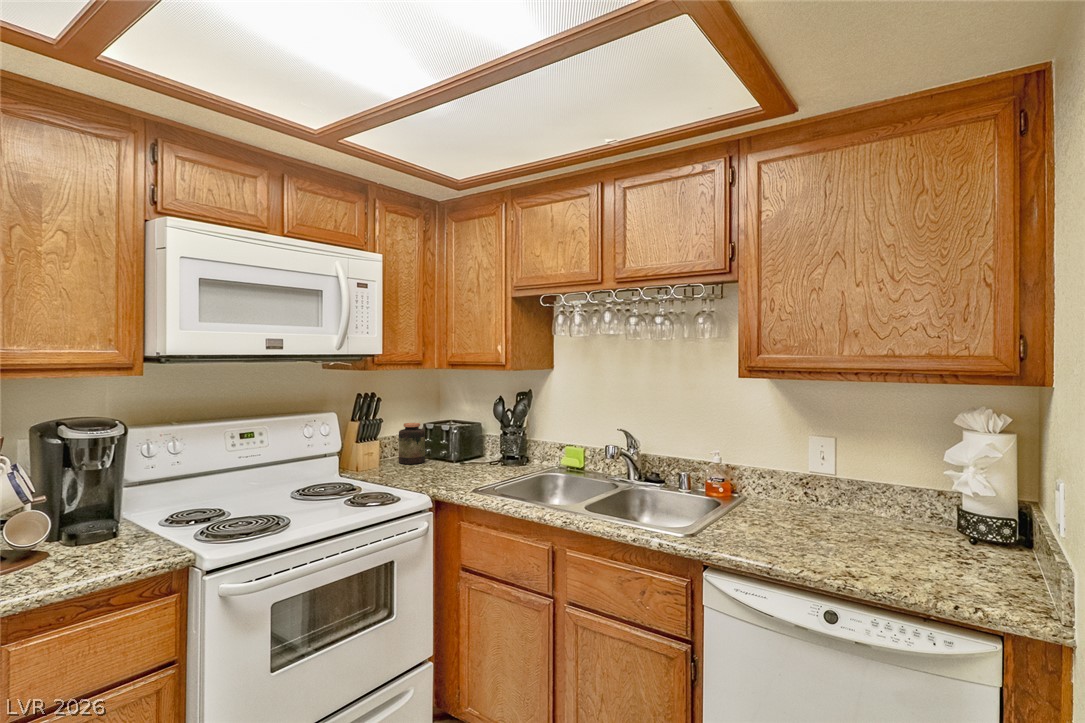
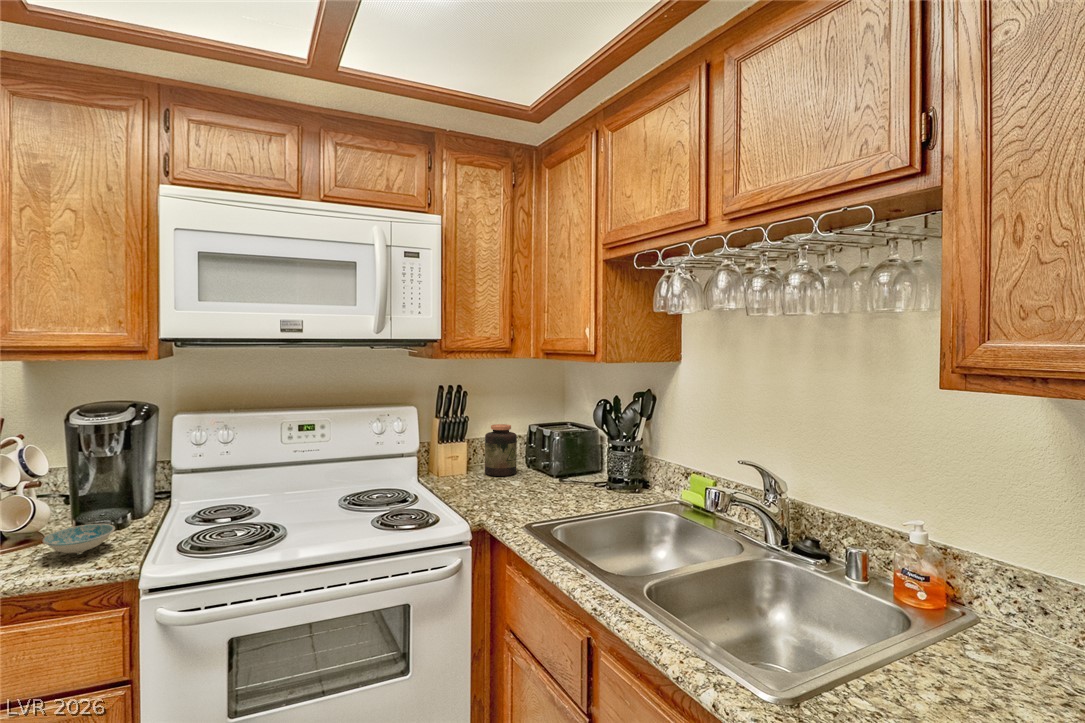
ceramic bowl: none [82,524,147,550] -> present [43,524,115,554]

